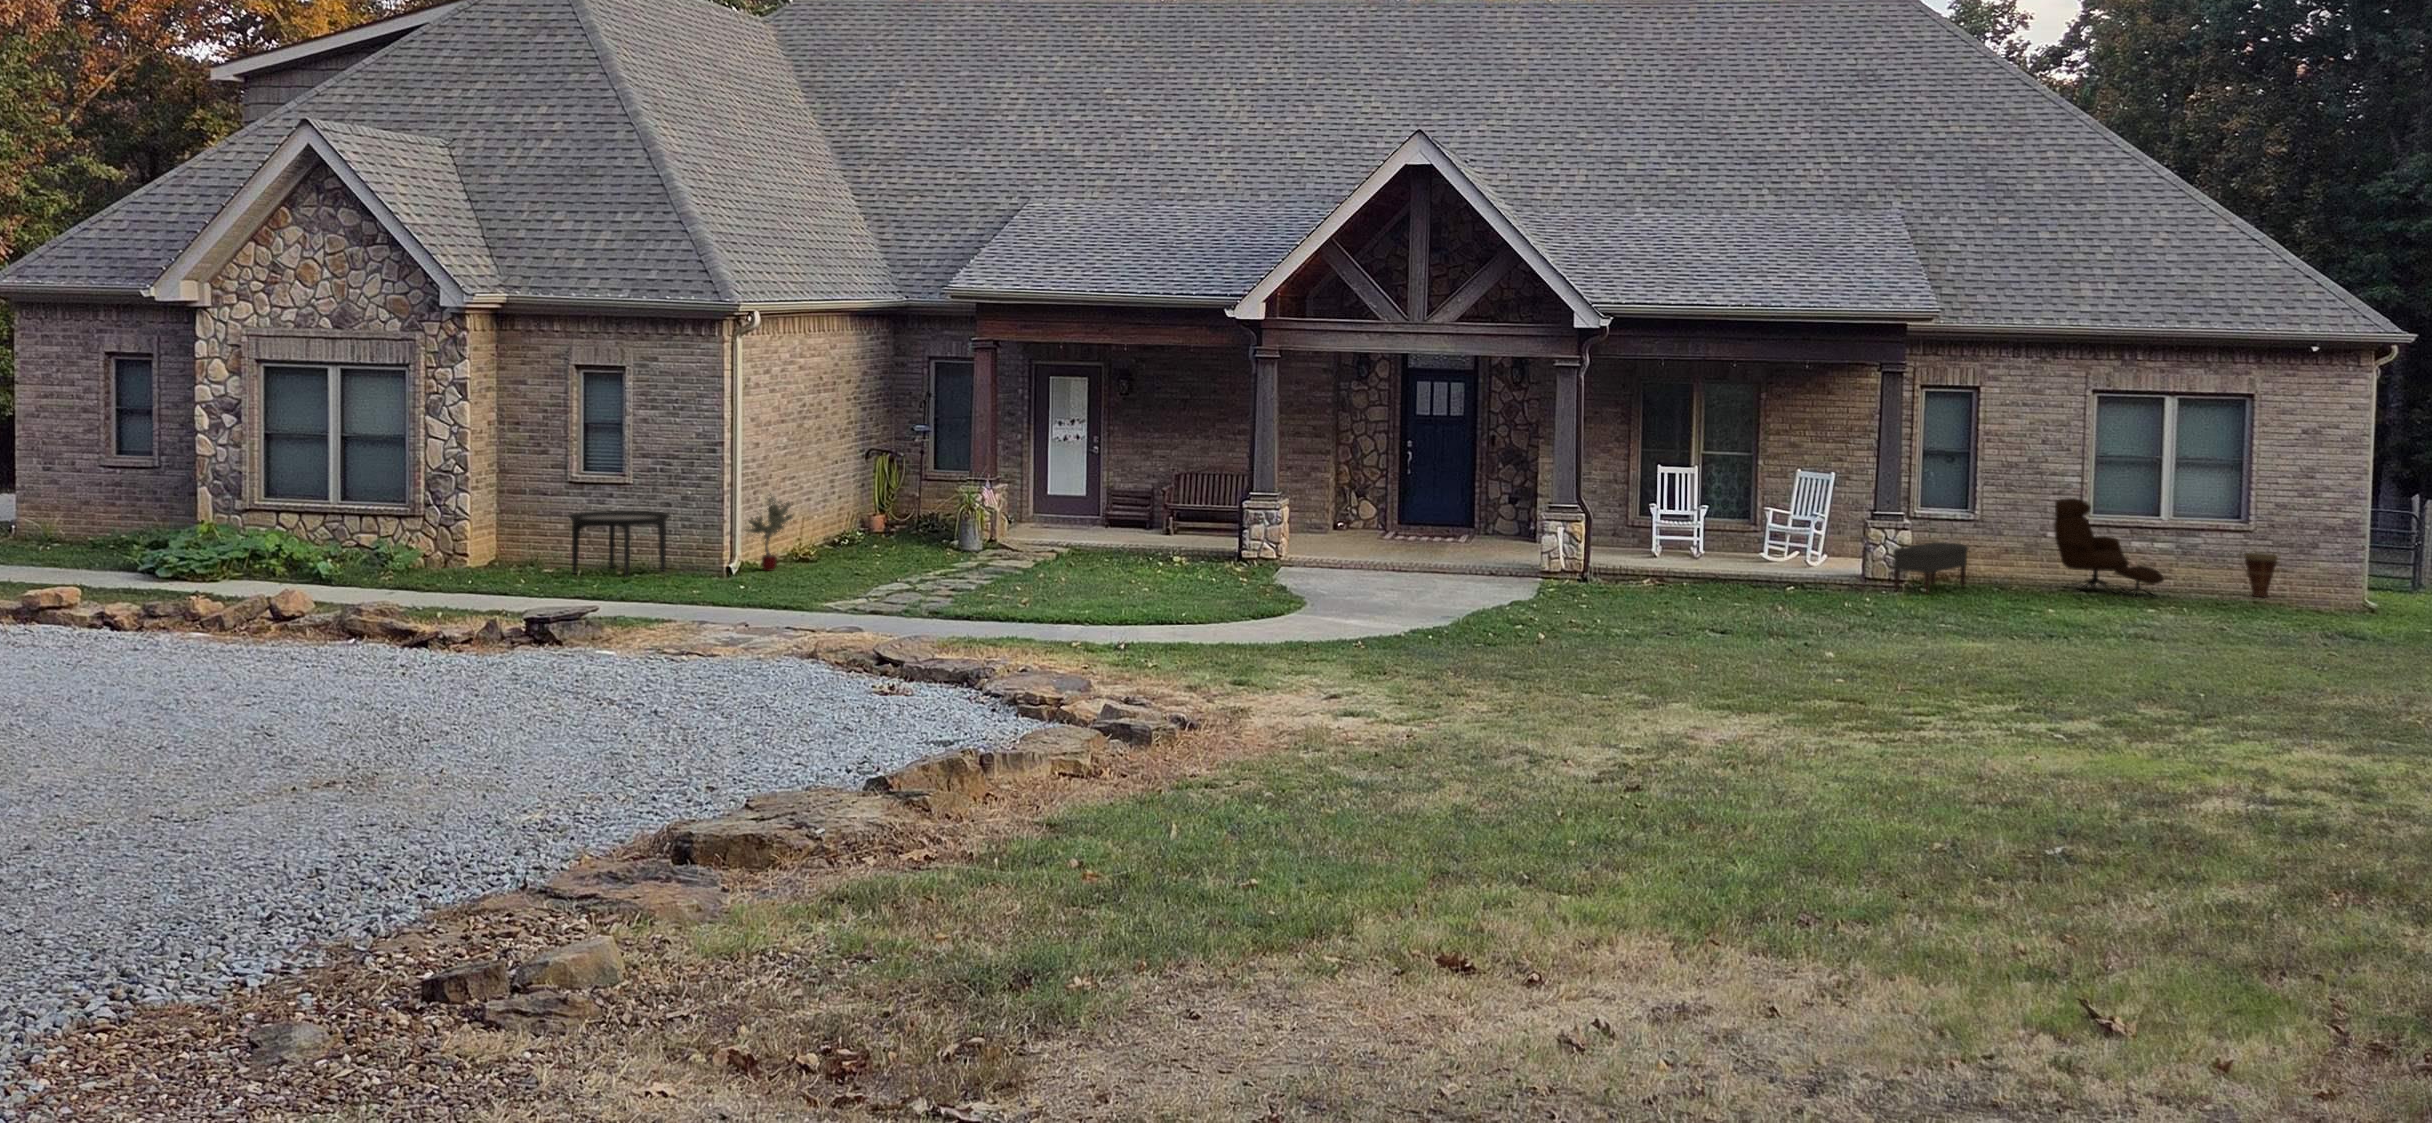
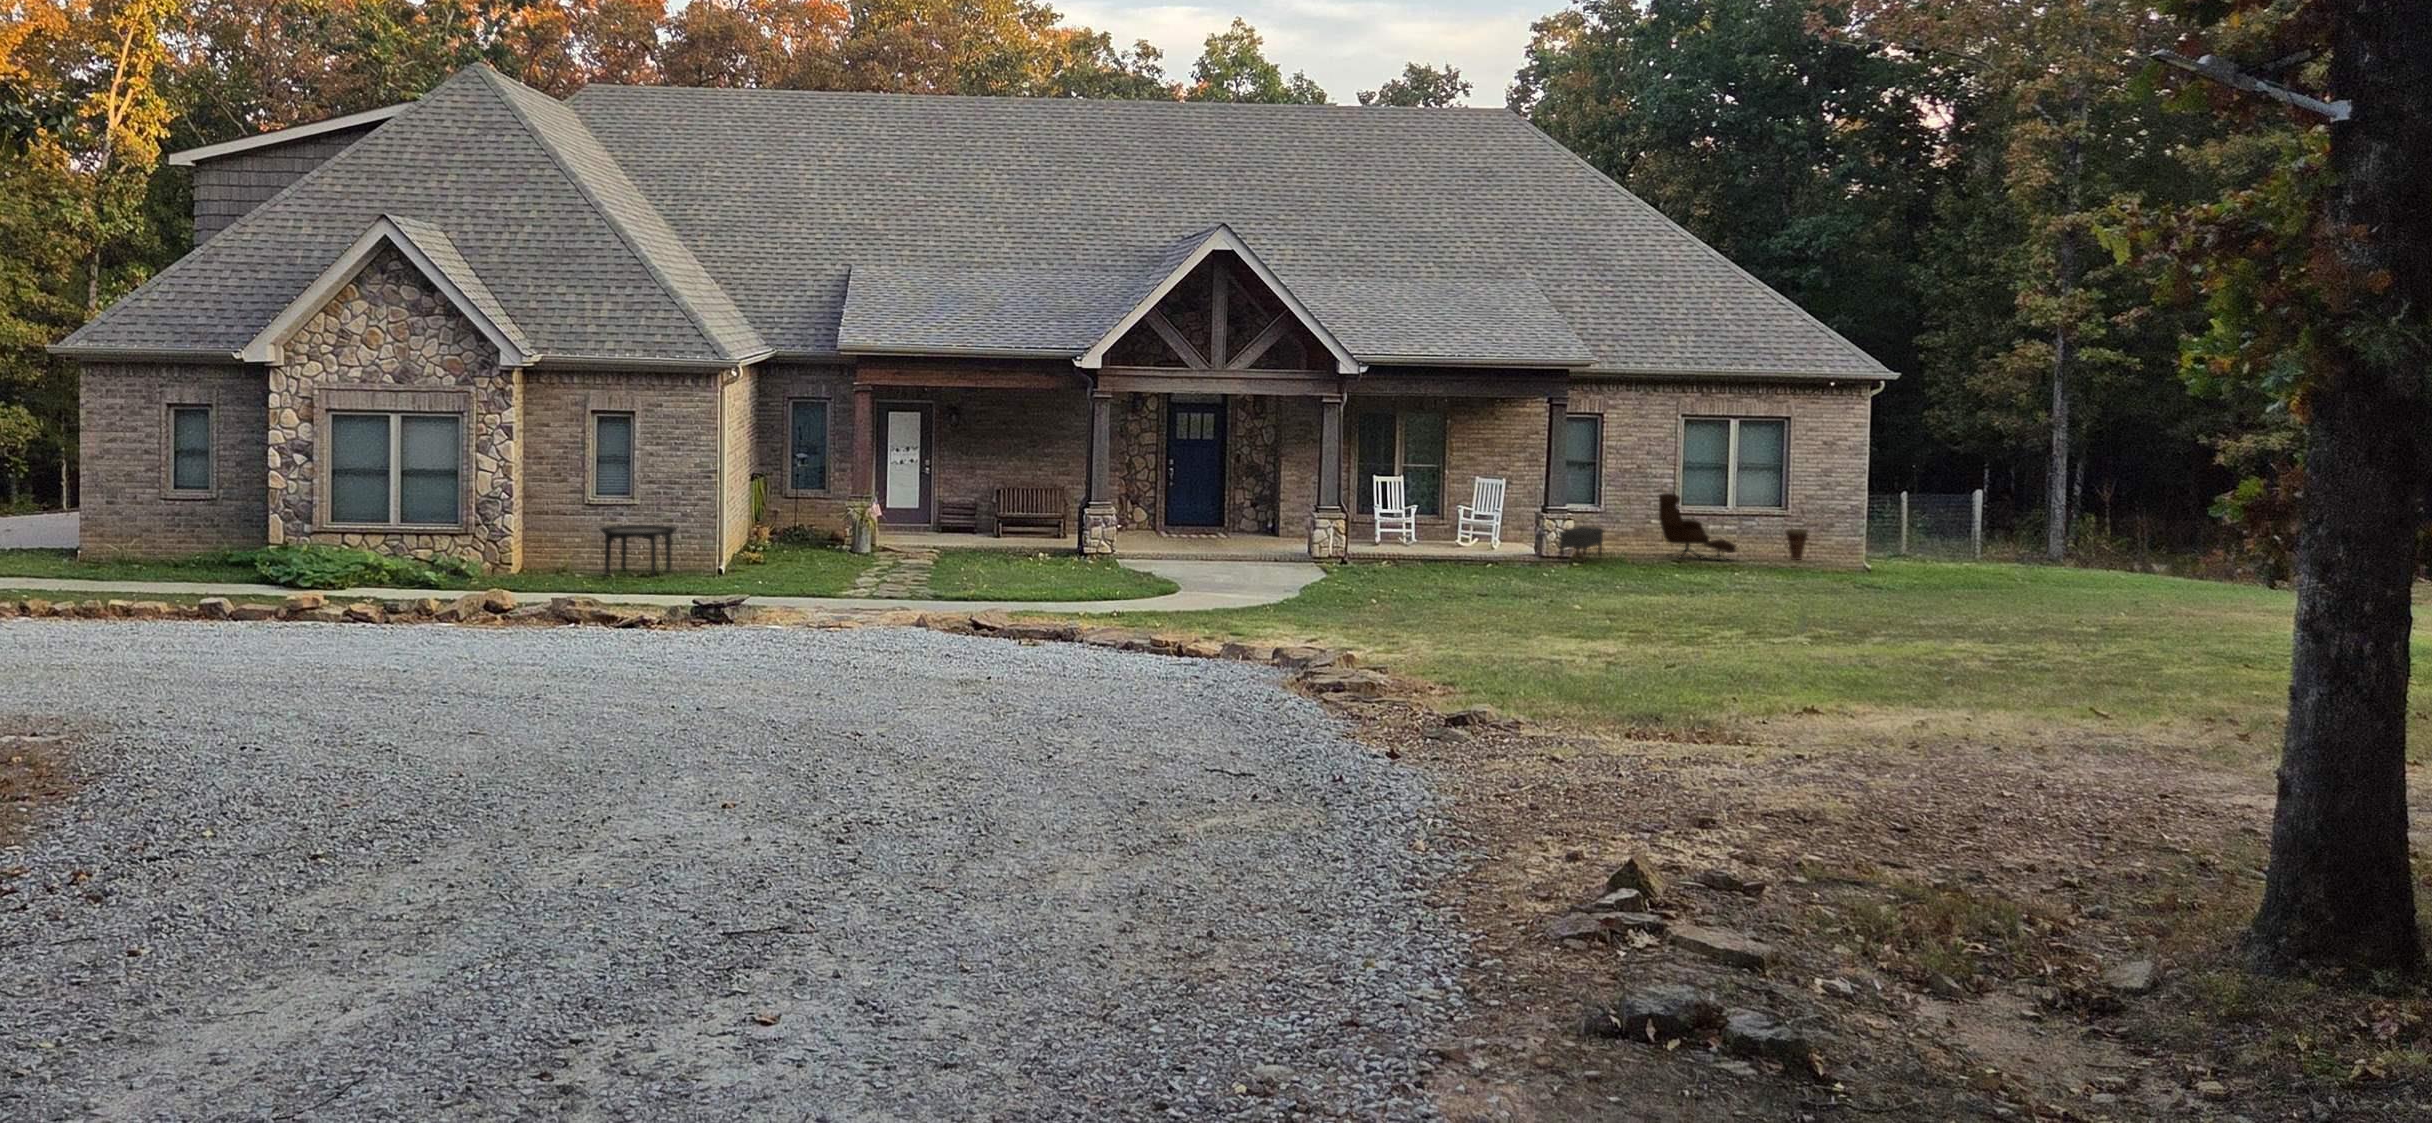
potted tree: present [746,493,792,571] -> none [729,508,762,569]

